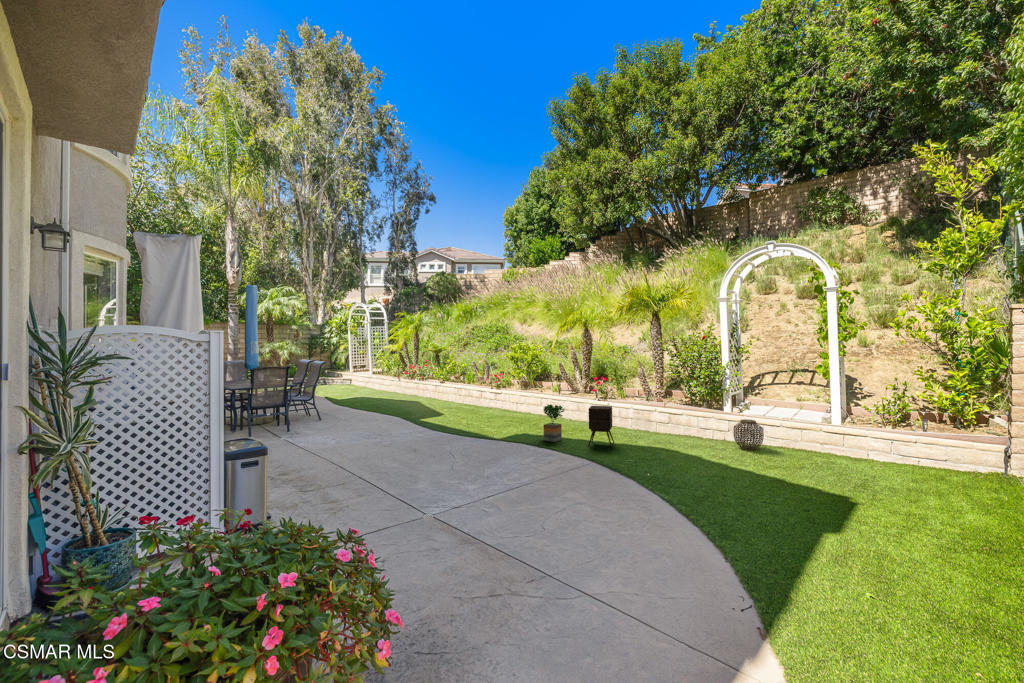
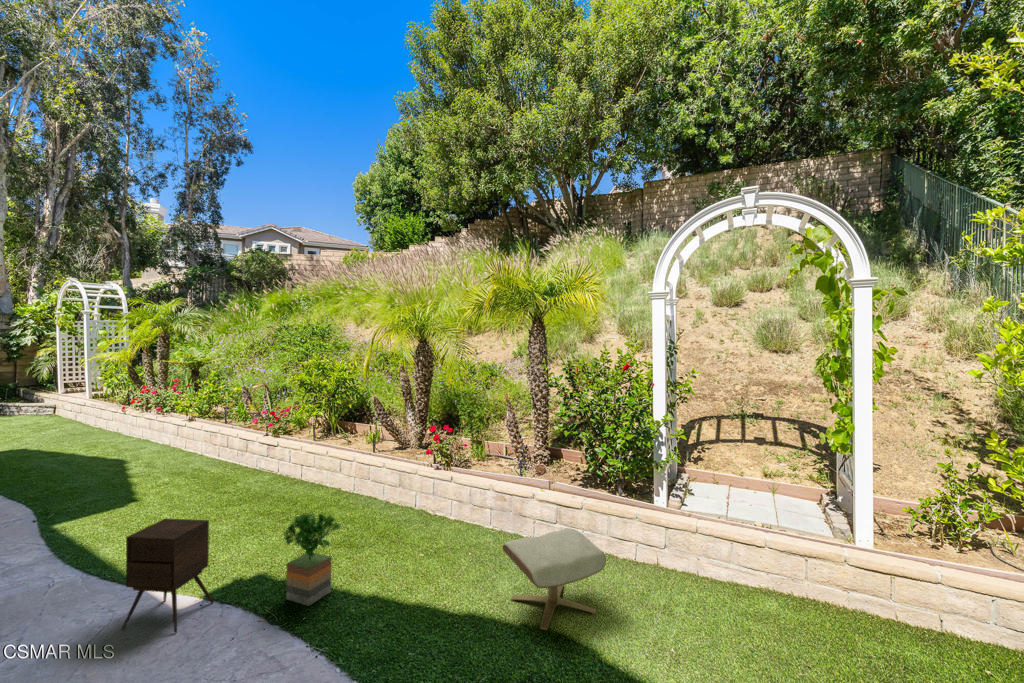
side table: present [588,406,614,448] -> present [121,519,213,633]
ottoman: none [640,414,691,450] -> present [502,528,606,630]
woven basket: present [734,420,764,450] -> none [686,541,746,611]

